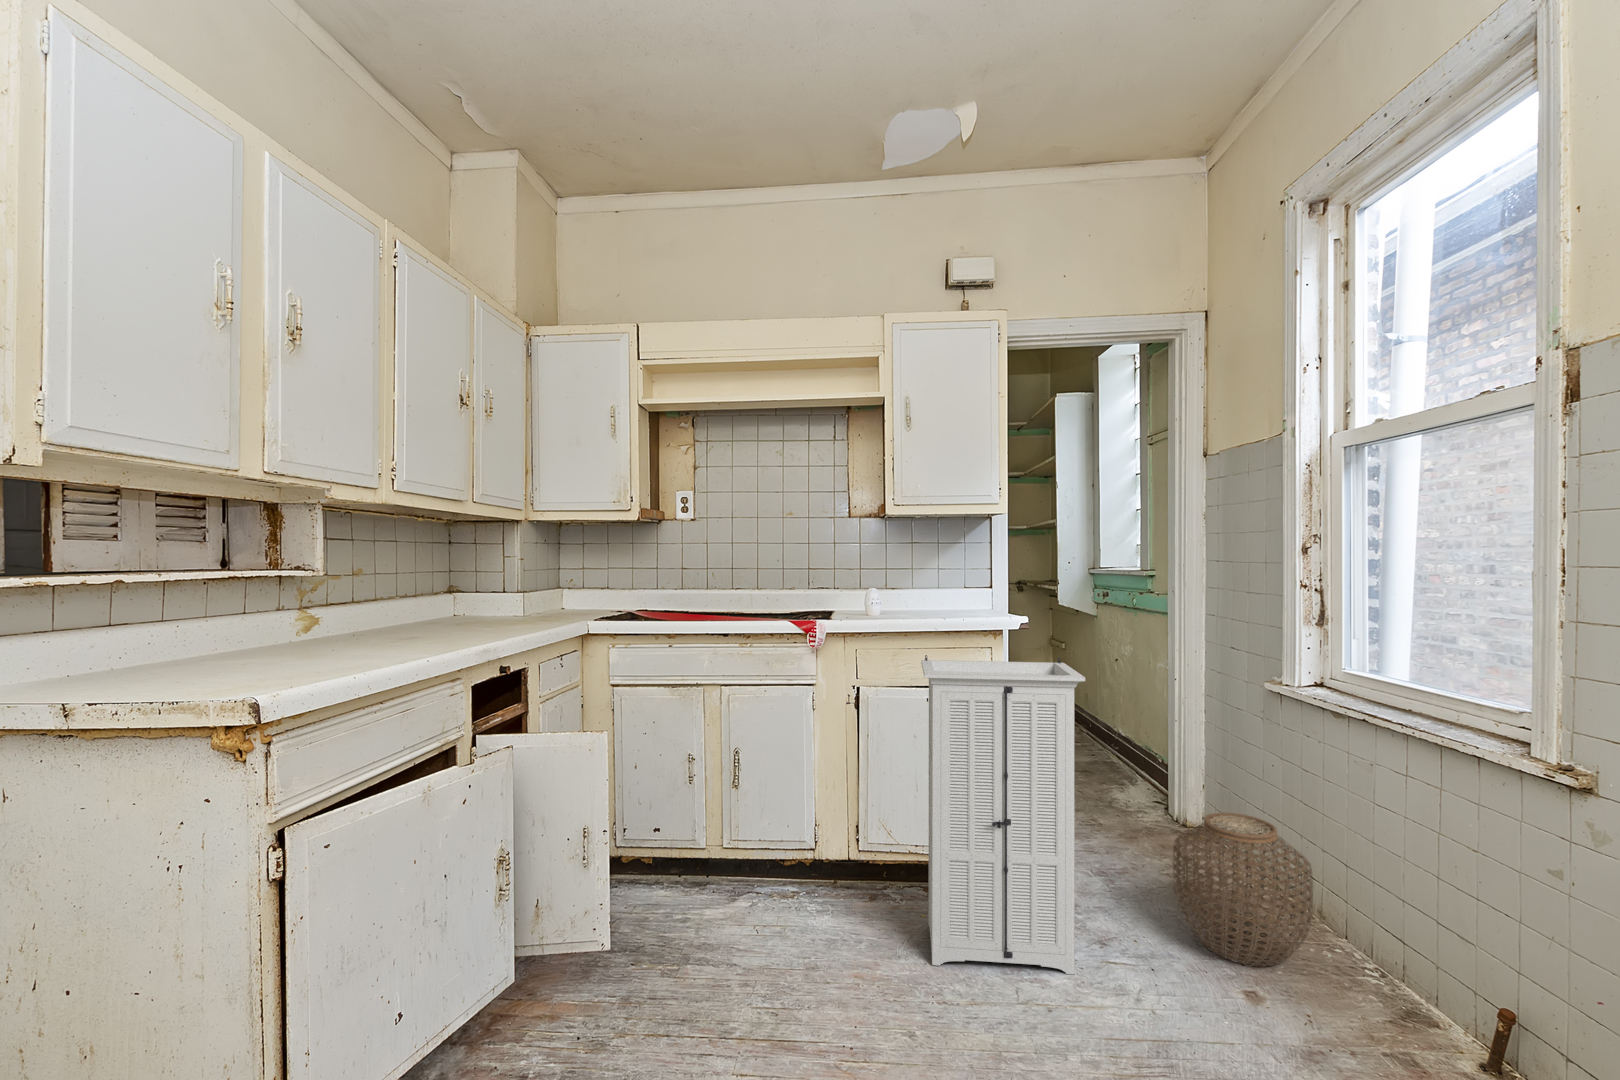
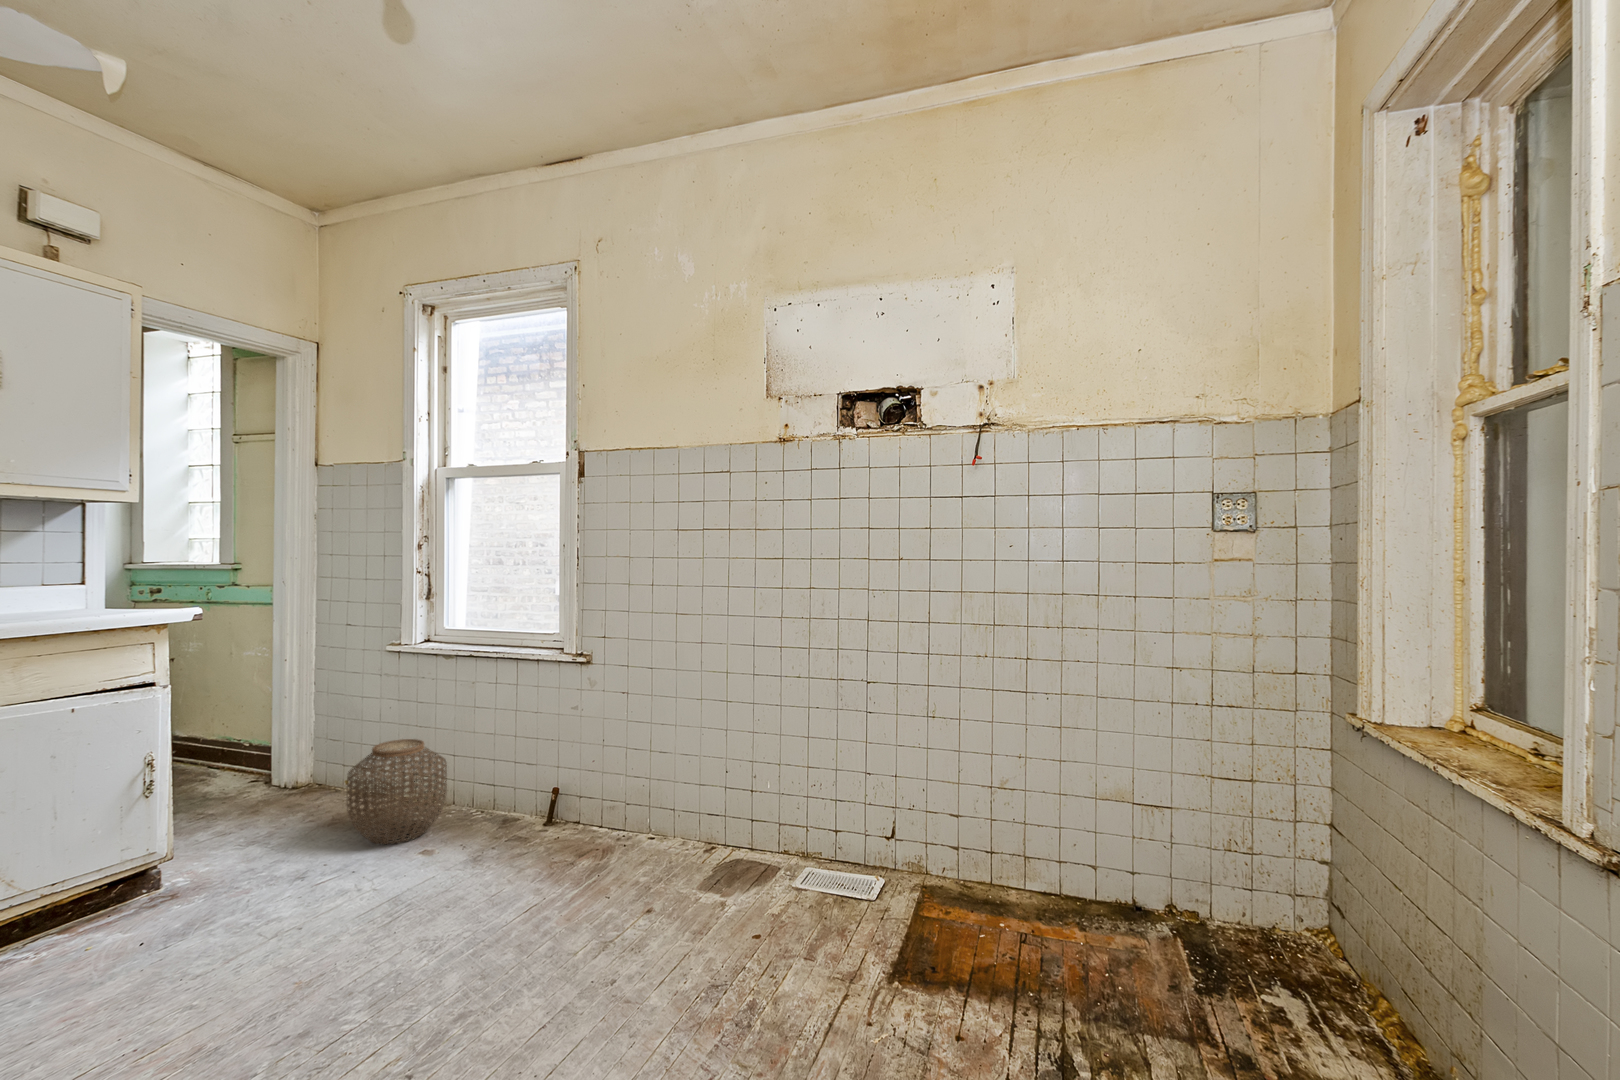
storage cabinet: present [921,655,1085,975] -> none [100,645,310,965]

